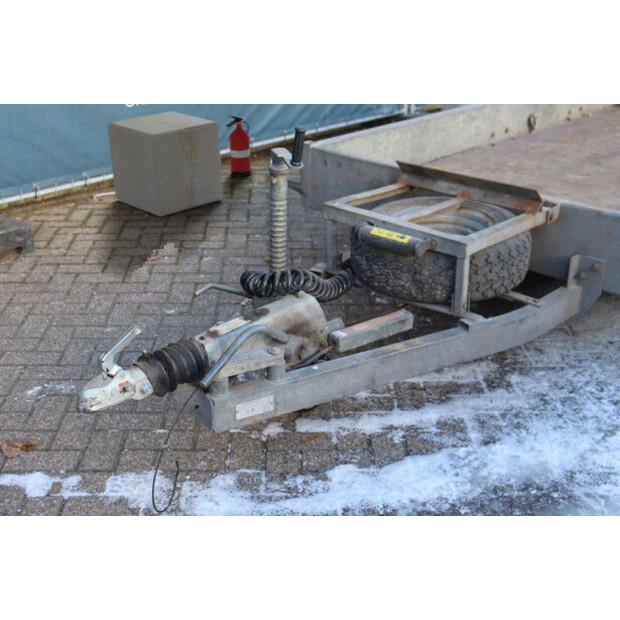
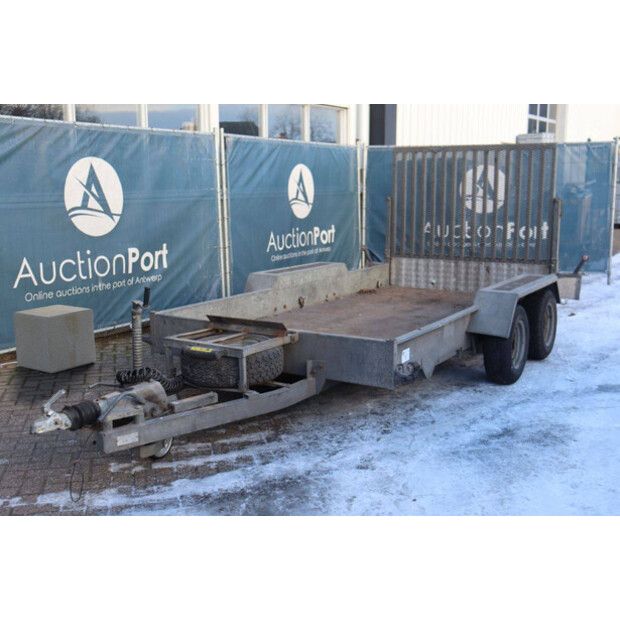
fire extinguisher: present [226,116,251,177] -> none [96,307,115,349]

